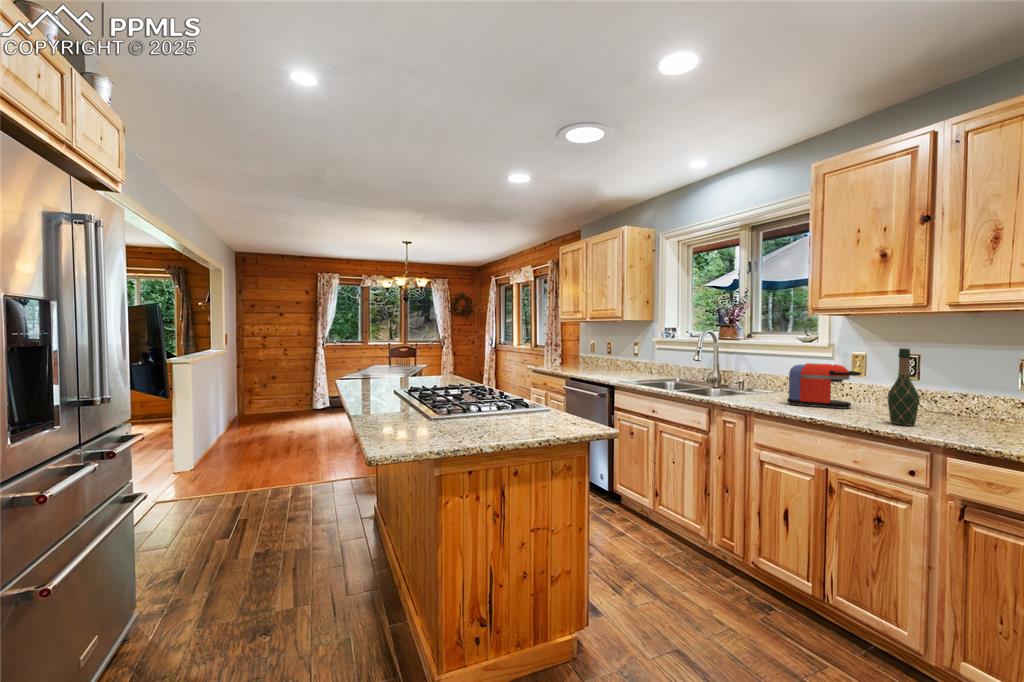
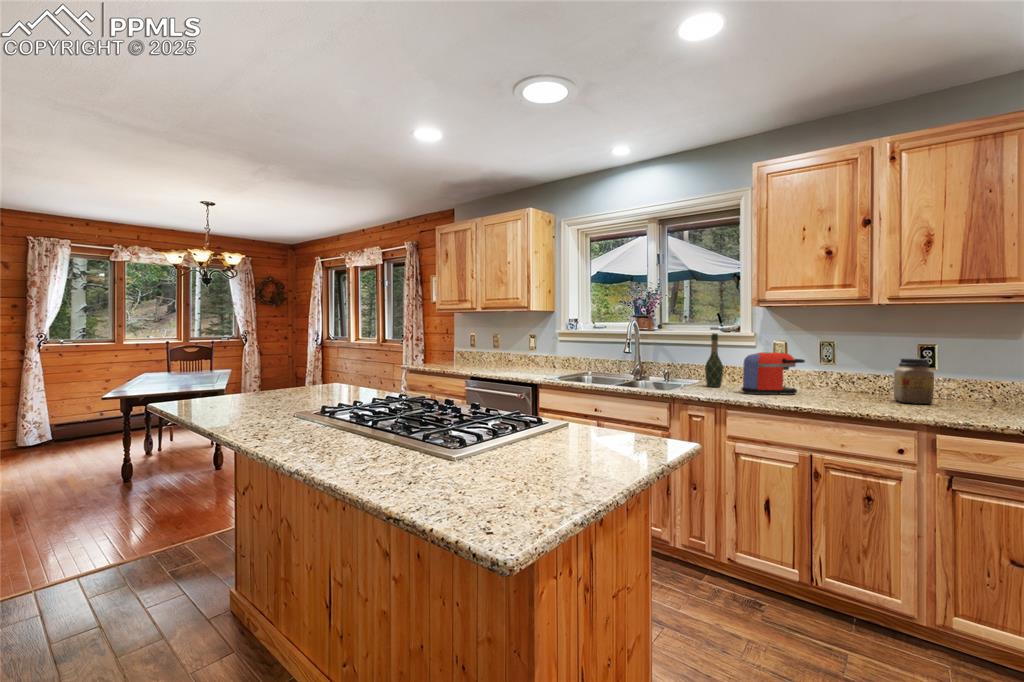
wine bottle: present [888,348,920,425] -> present [705,333,723,387]
jar: none [957,375,1001,429] -> present [894,358,934,404]

